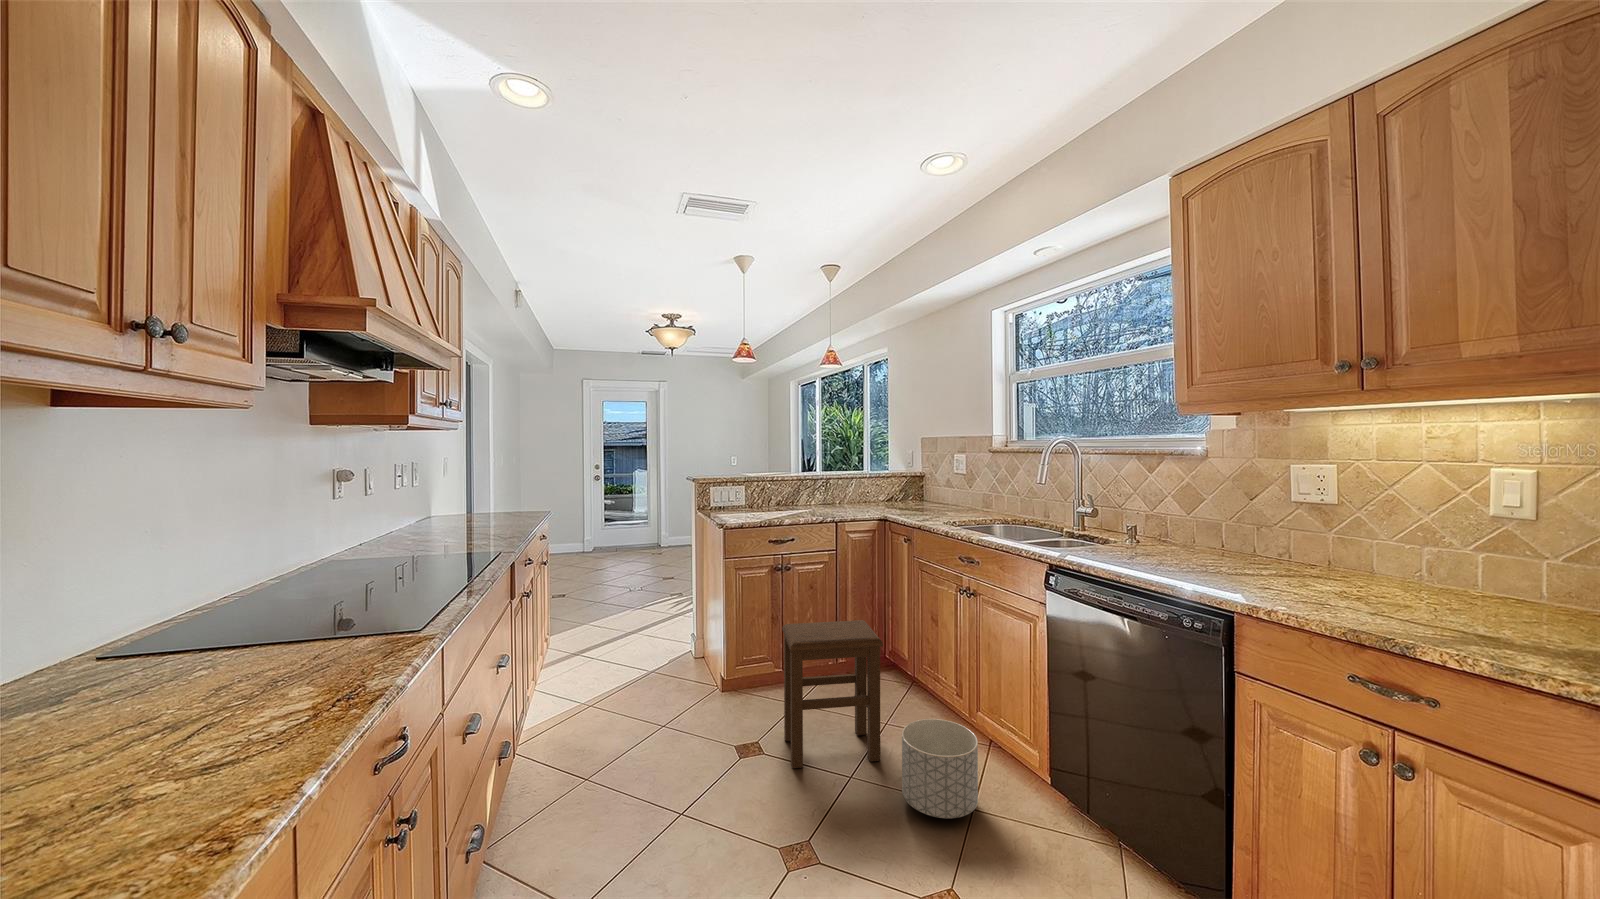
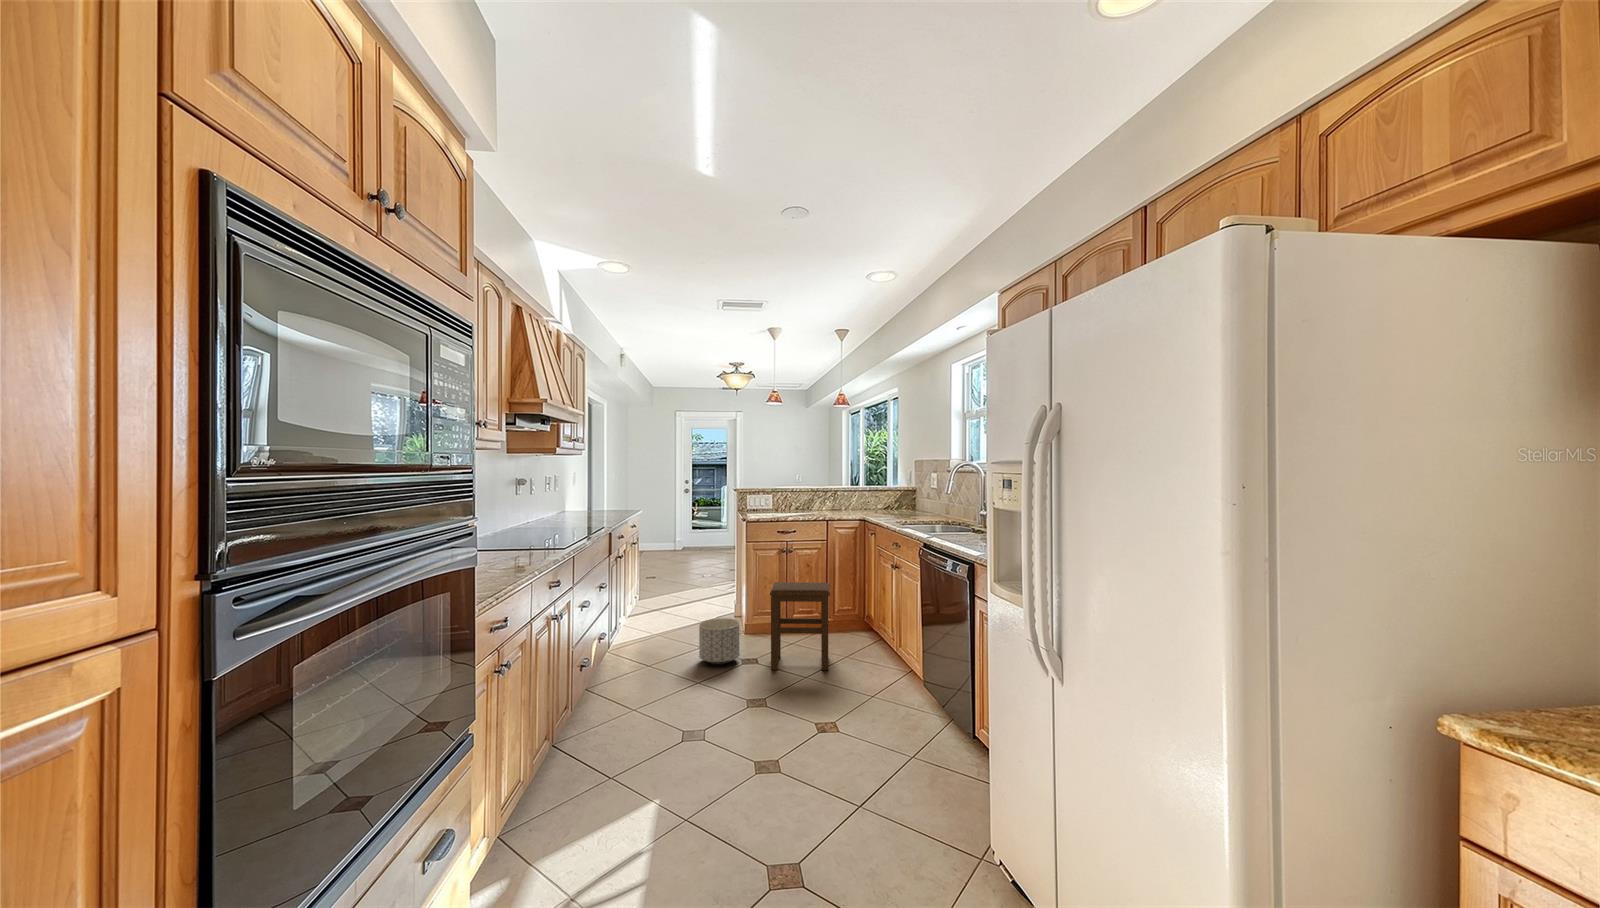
planter: present [902,719,978,818] -> present [699,618,740,665]

